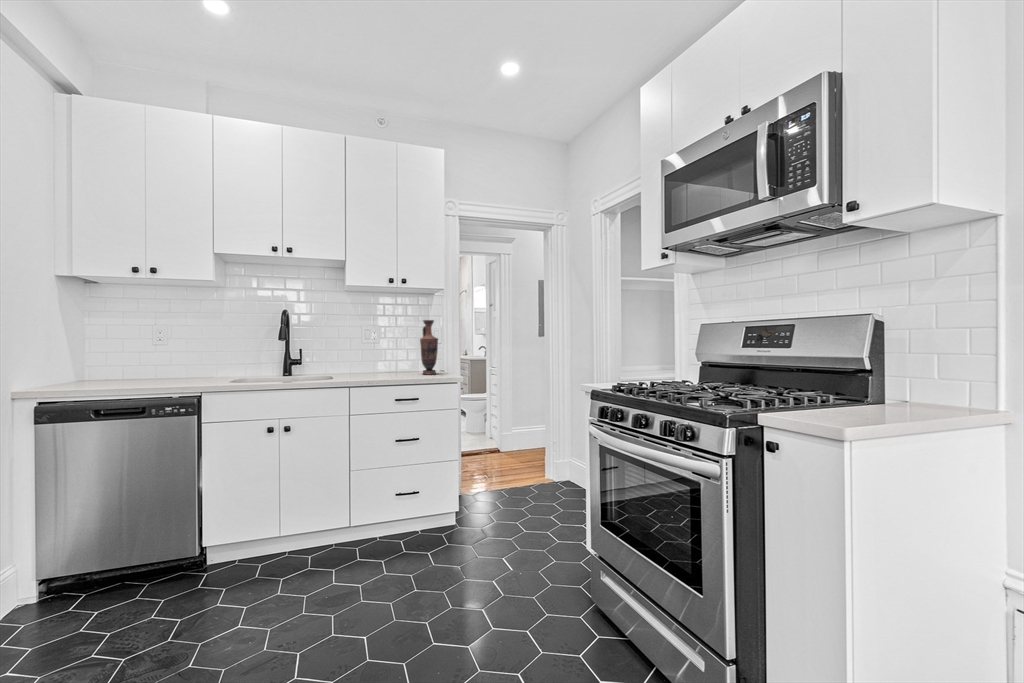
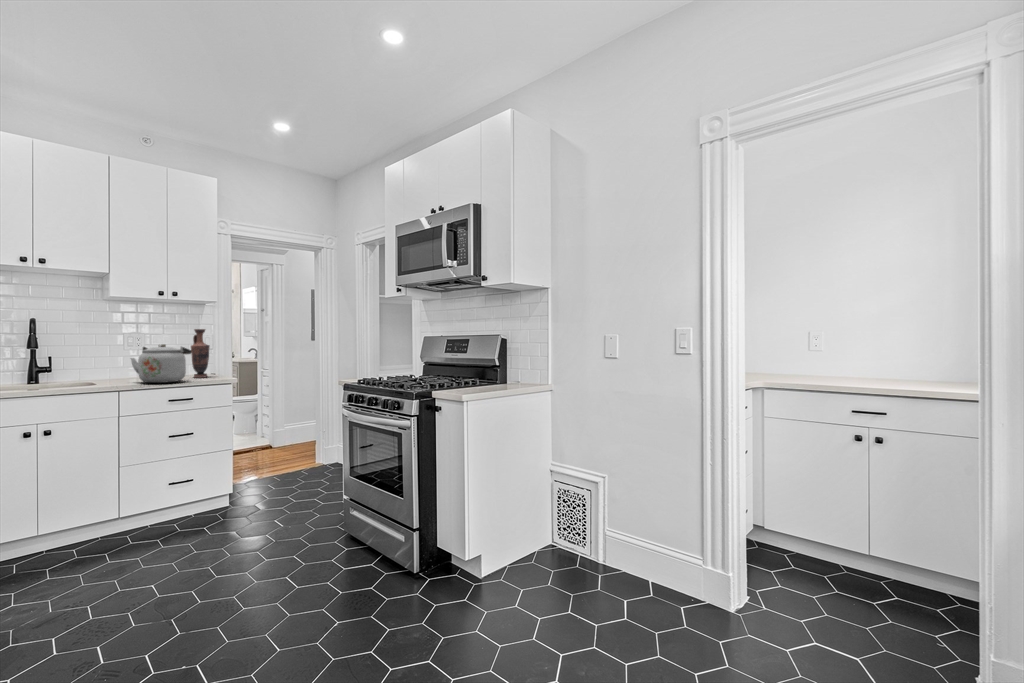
kettle: none [362,336,419,379] -> present [131,344,191,383]

